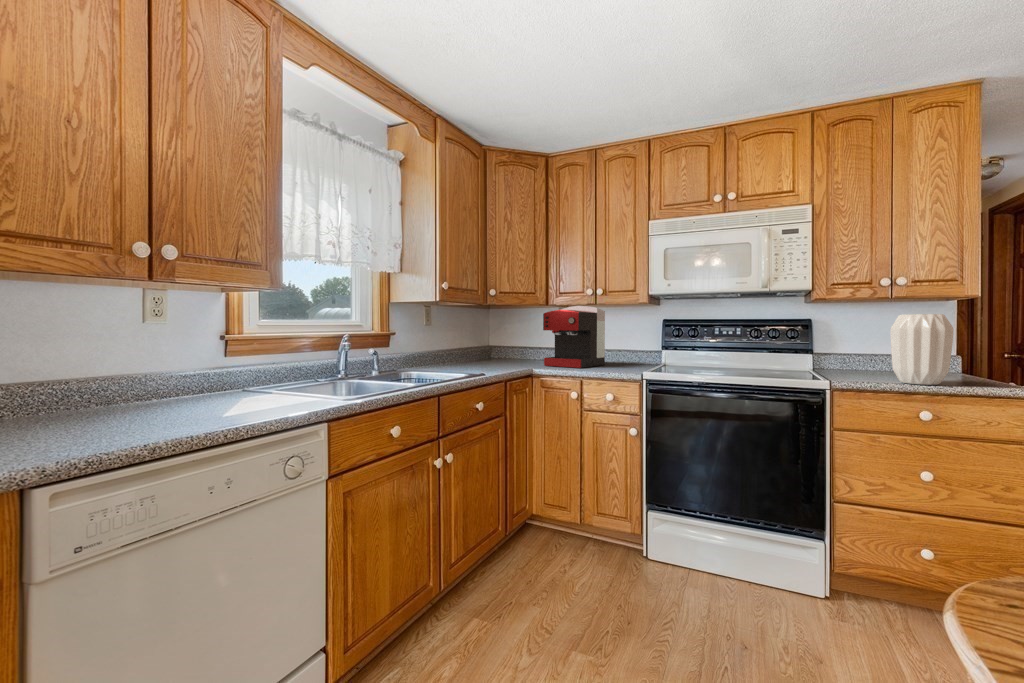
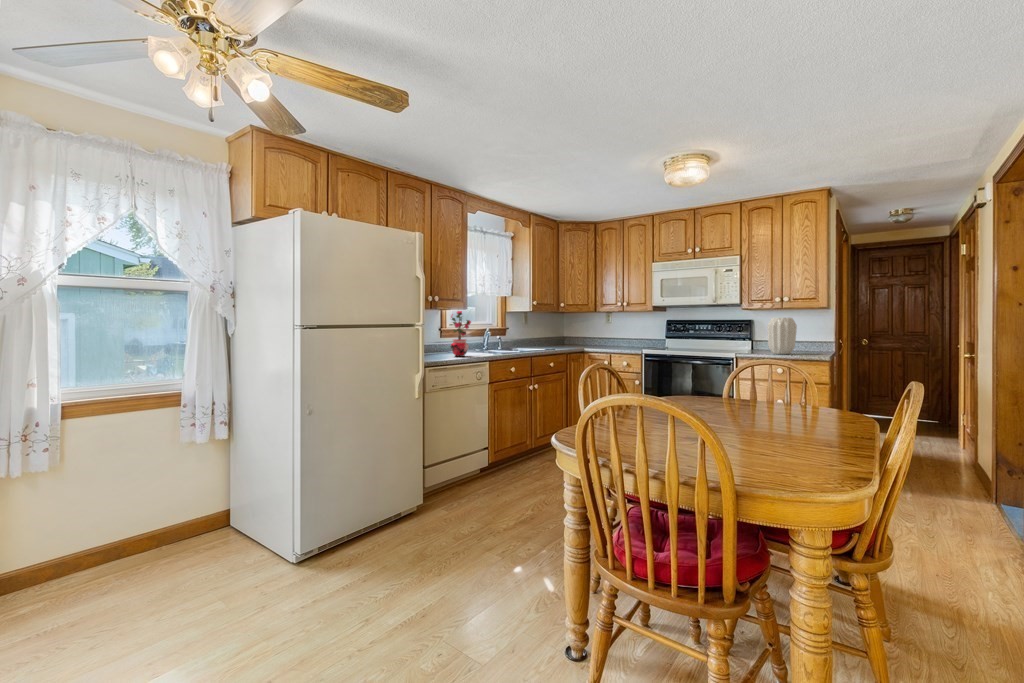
potted plant: none [207,285,286,410] -> present [450,311,471,357]
coffee maker: present [543,306,605,368] -> none [593,312,630,348]

